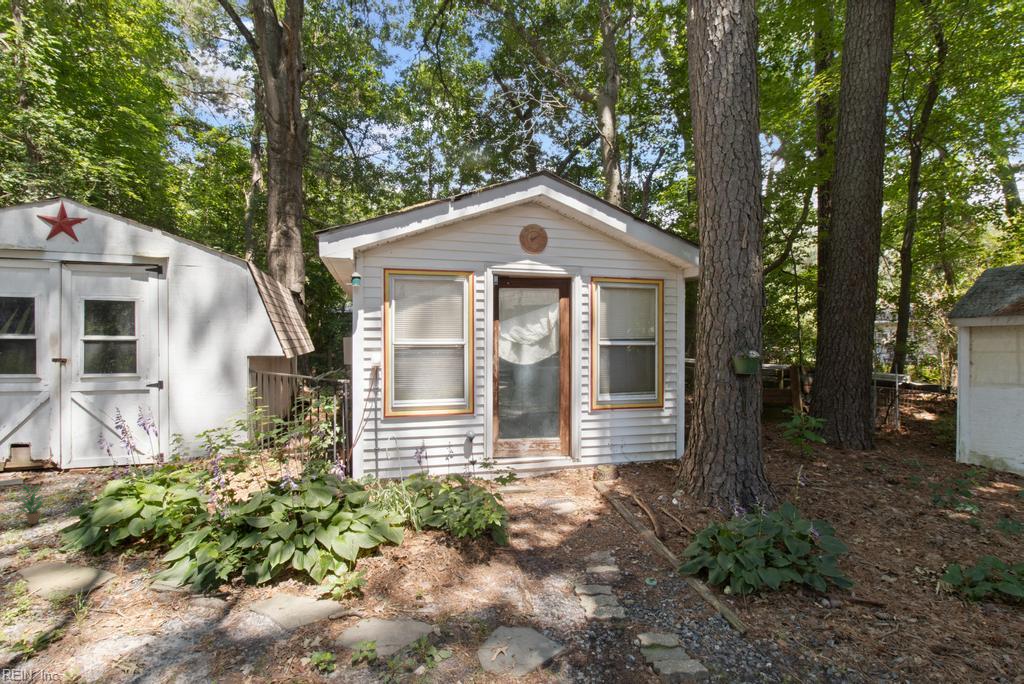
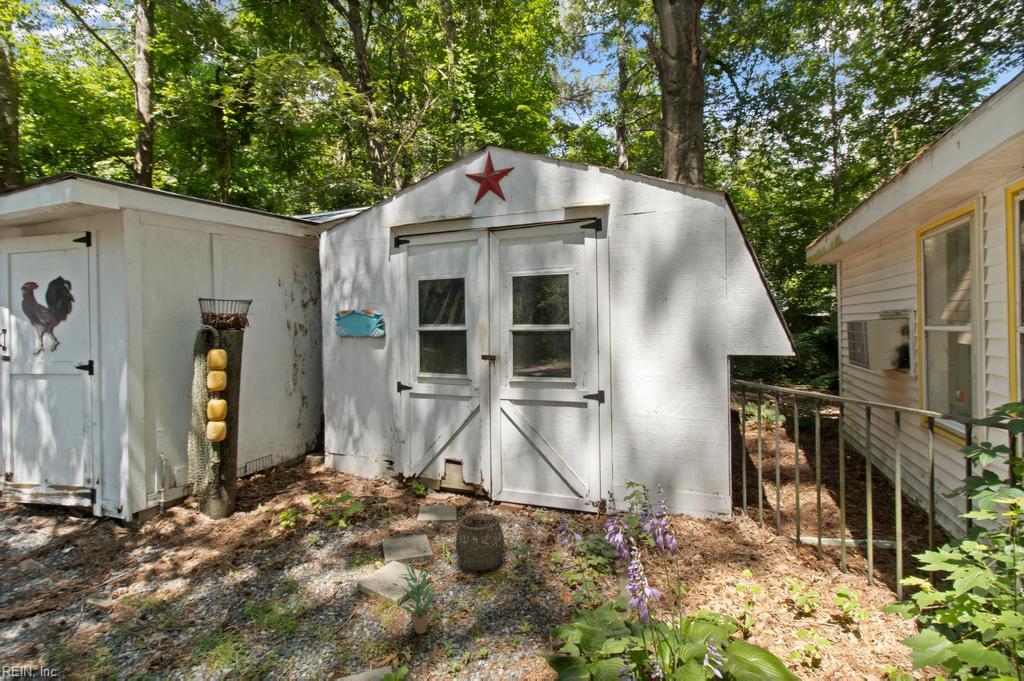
woven basket: none [44,465,85,500] -> present [456,513,504,570]

